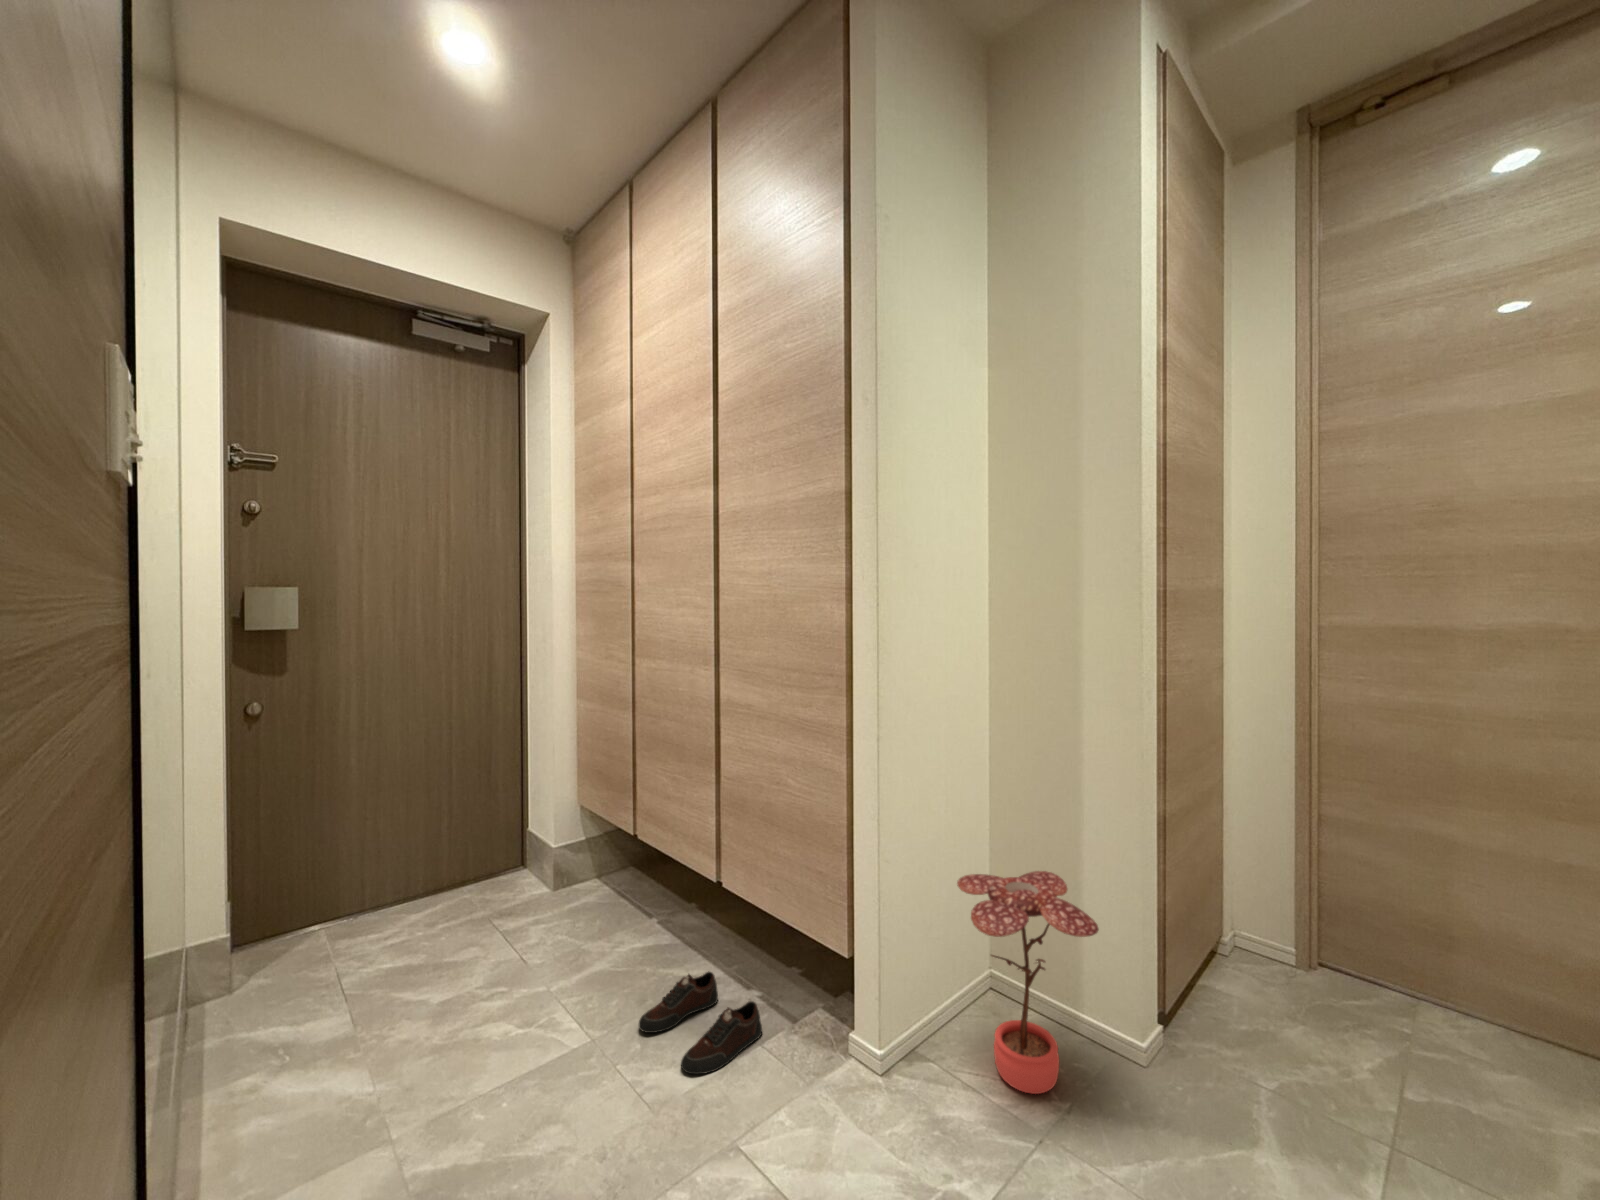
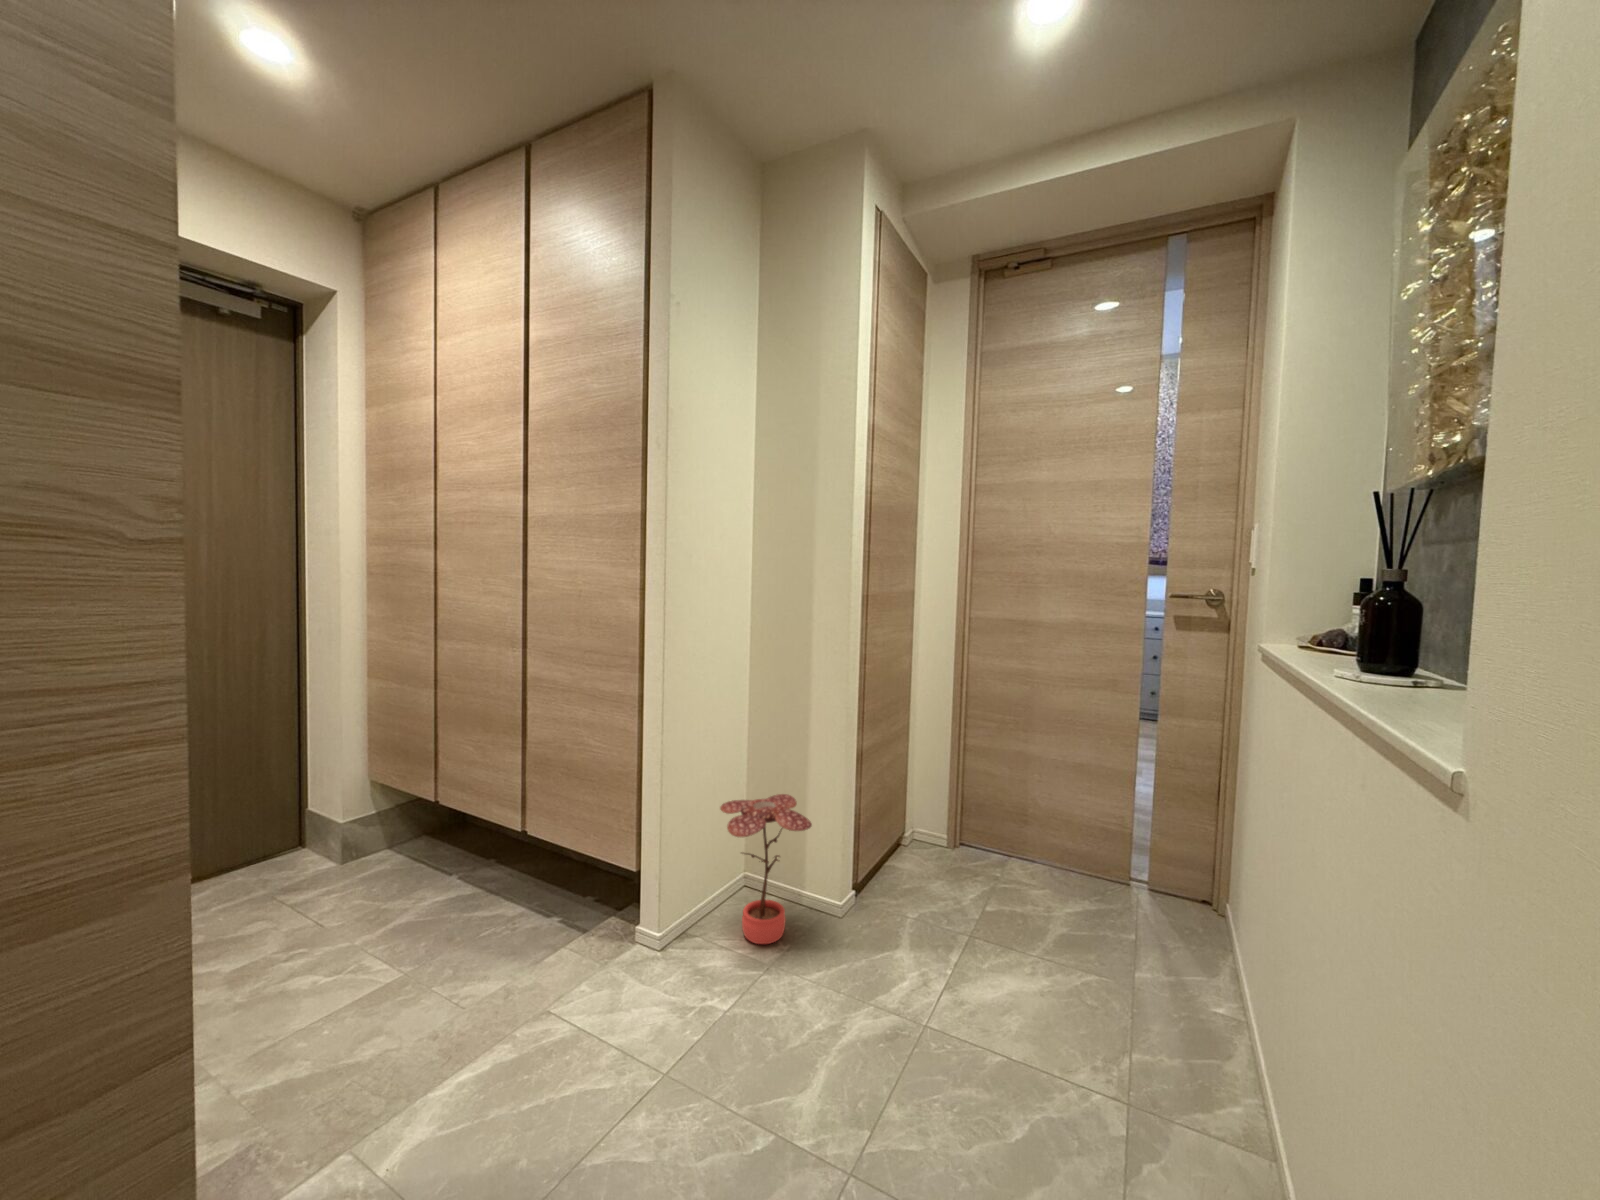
shoe: present [639,971,762,1074] -> none [451,903,563,976]

